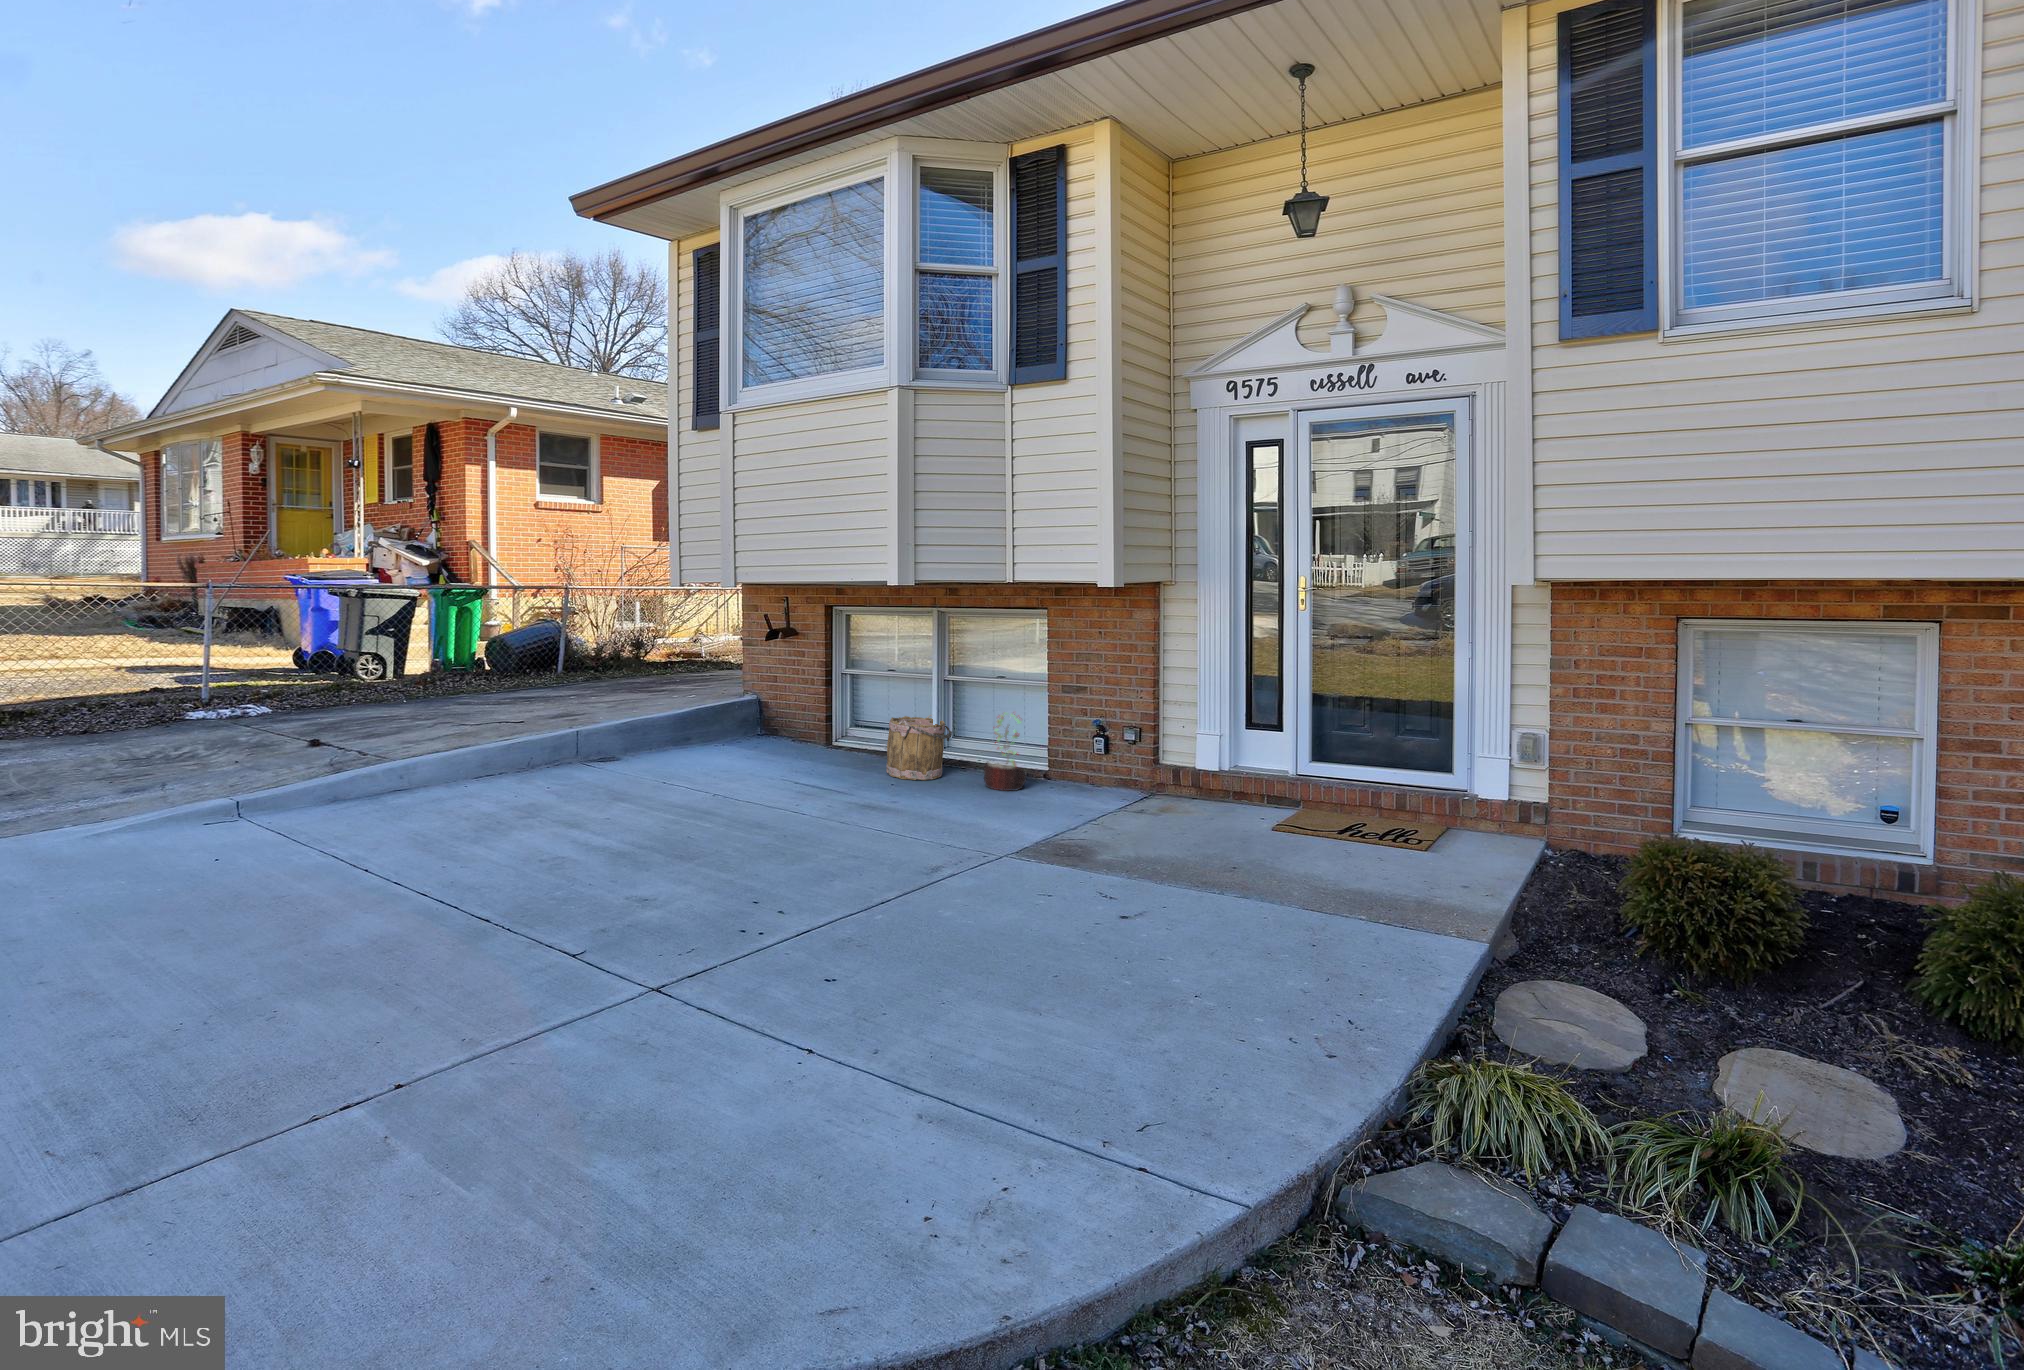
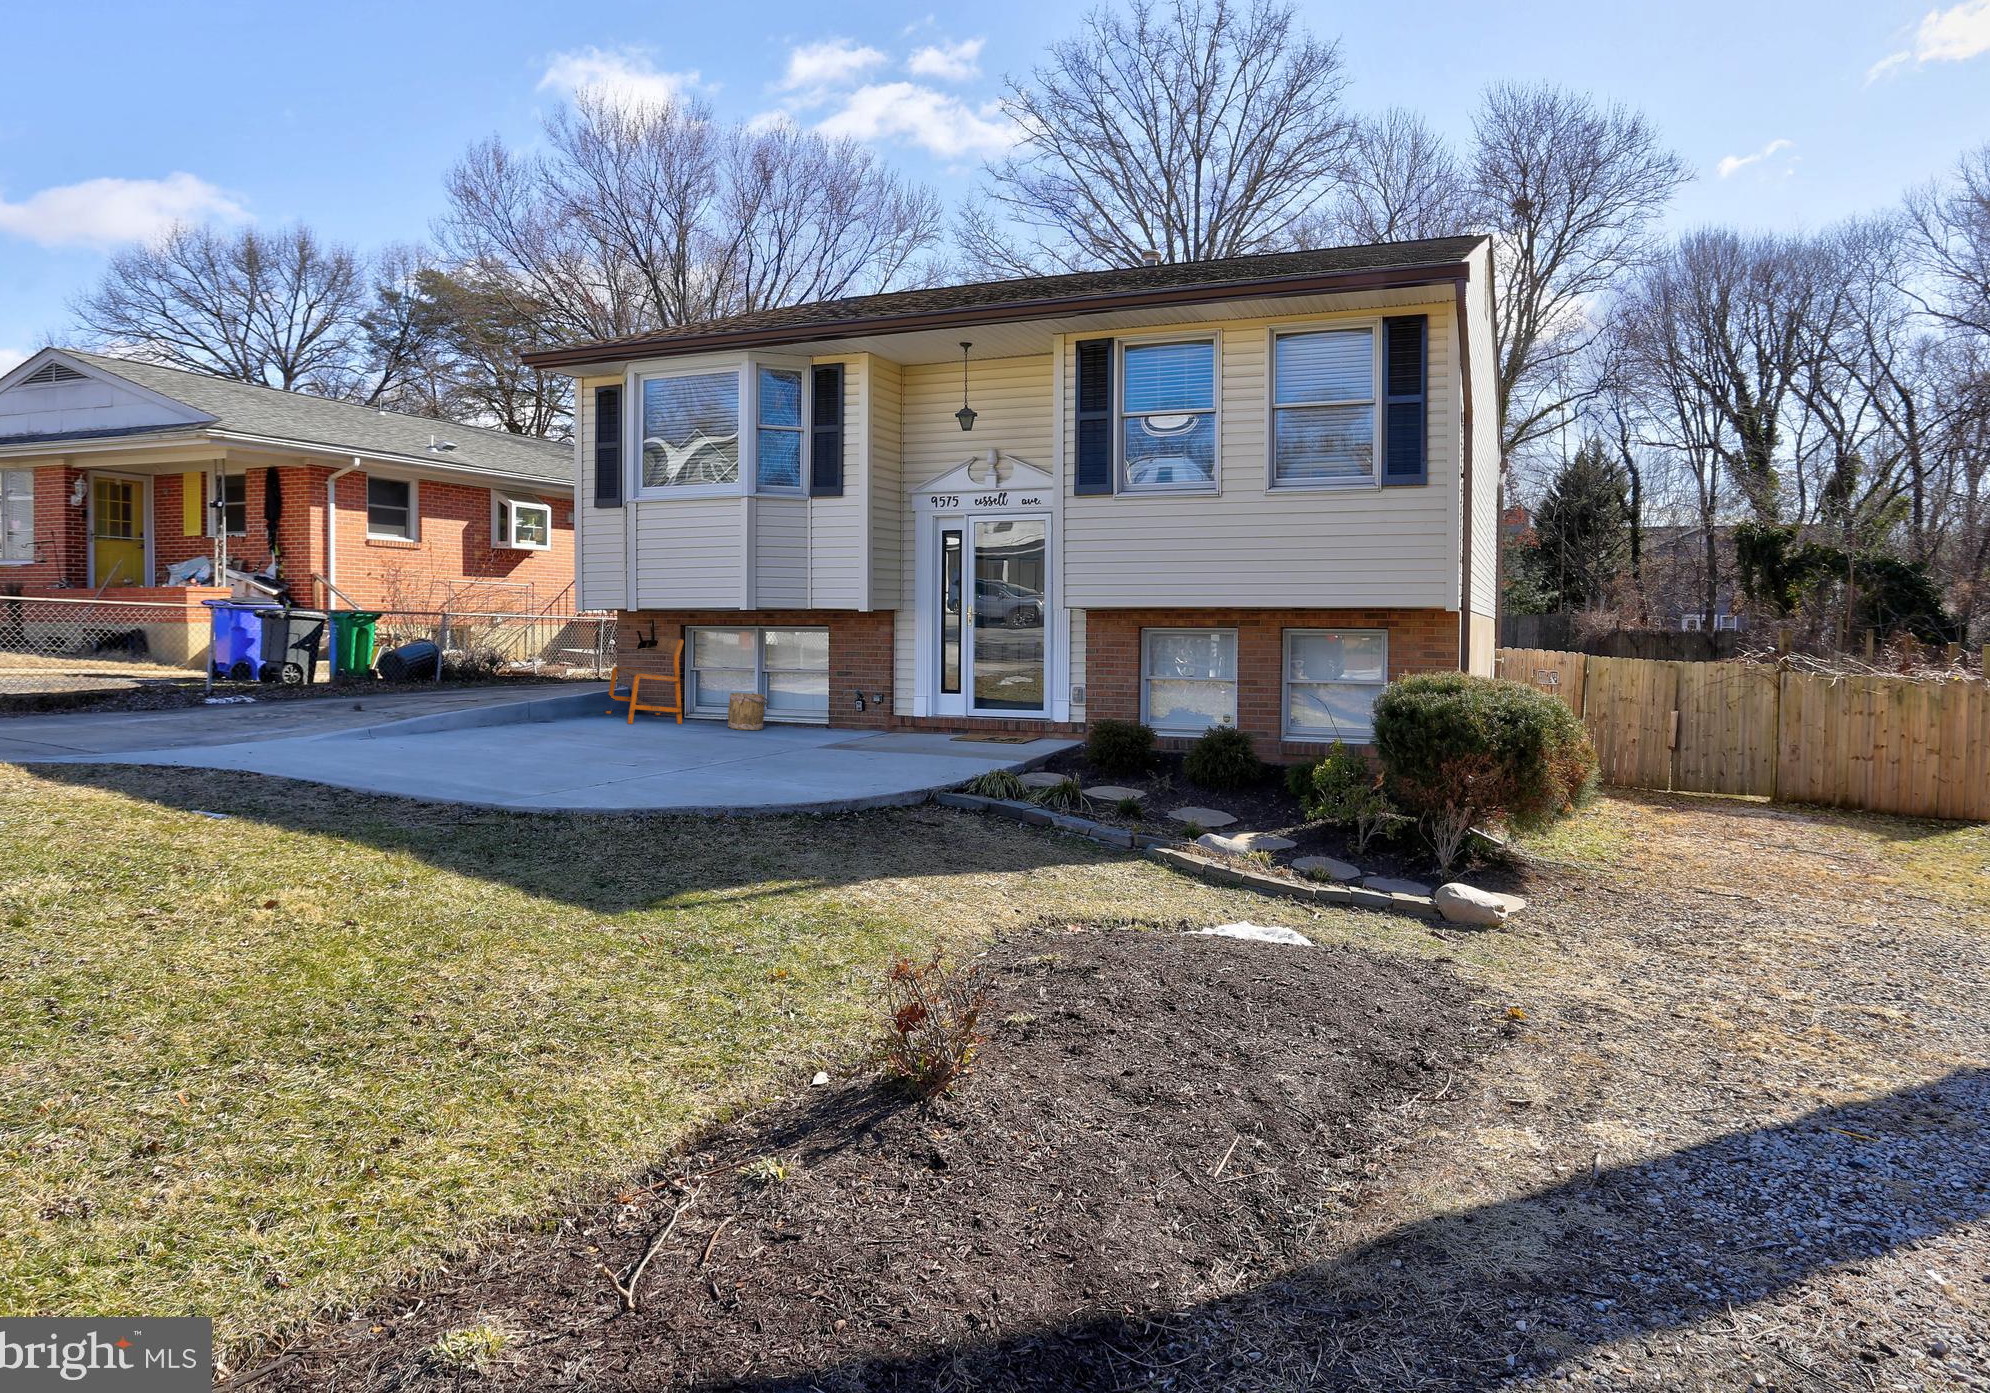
bench: none [718,622,819,767] -> present [606,636,684,724]
decorative plant: present [984,713,1026,791] -> none [790,687,817,735]

